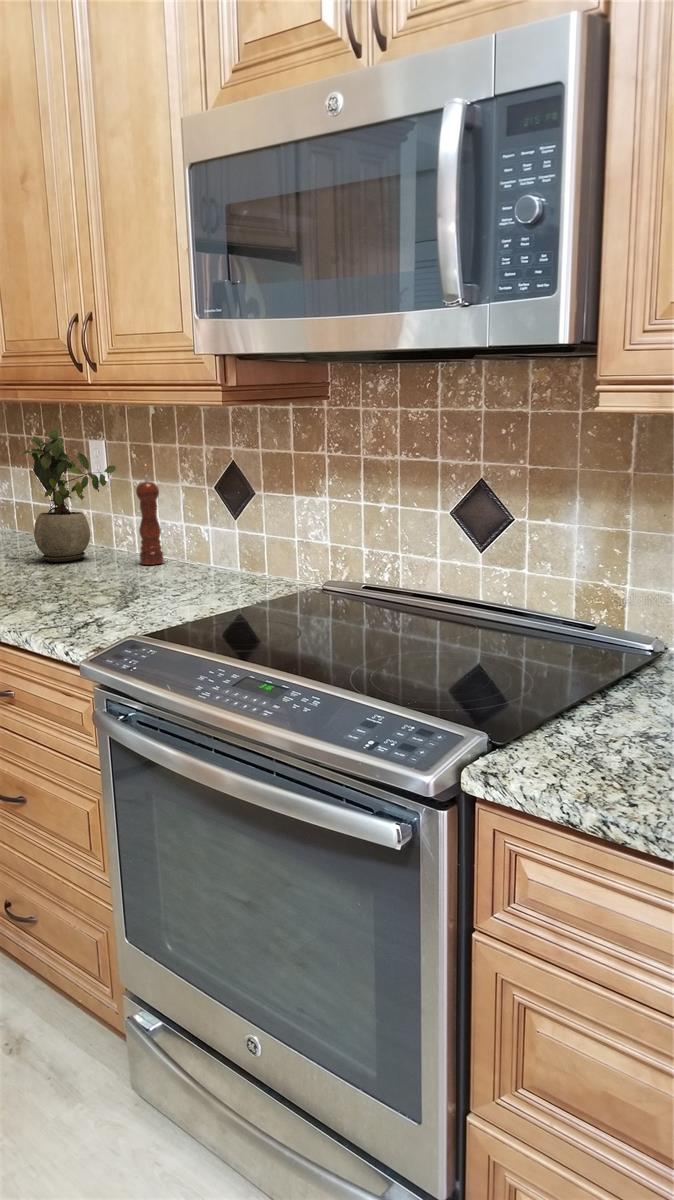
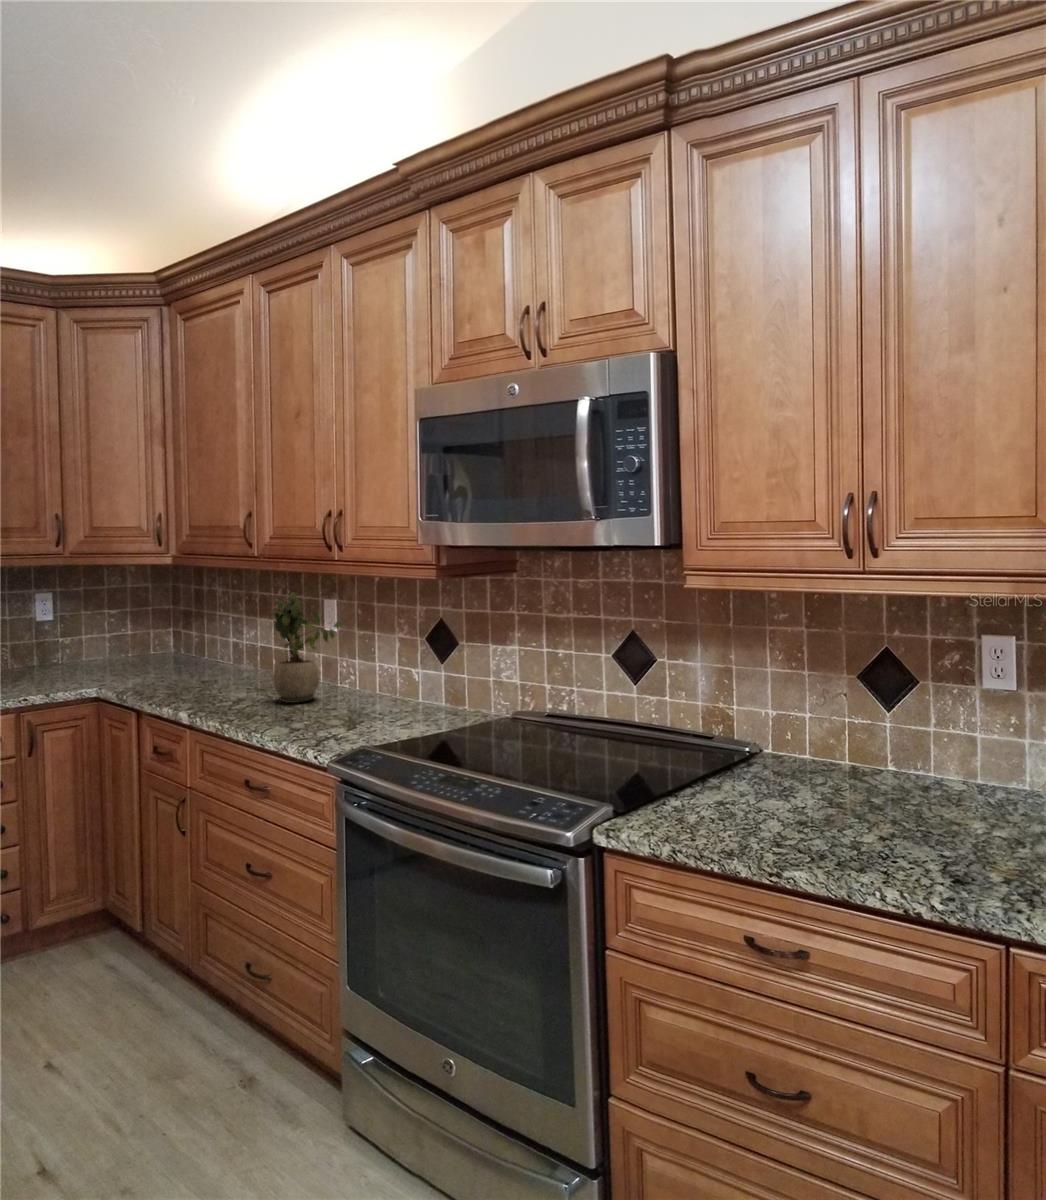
pepper mill: present [136,476,164,565] -> none [359,629,381,703]

